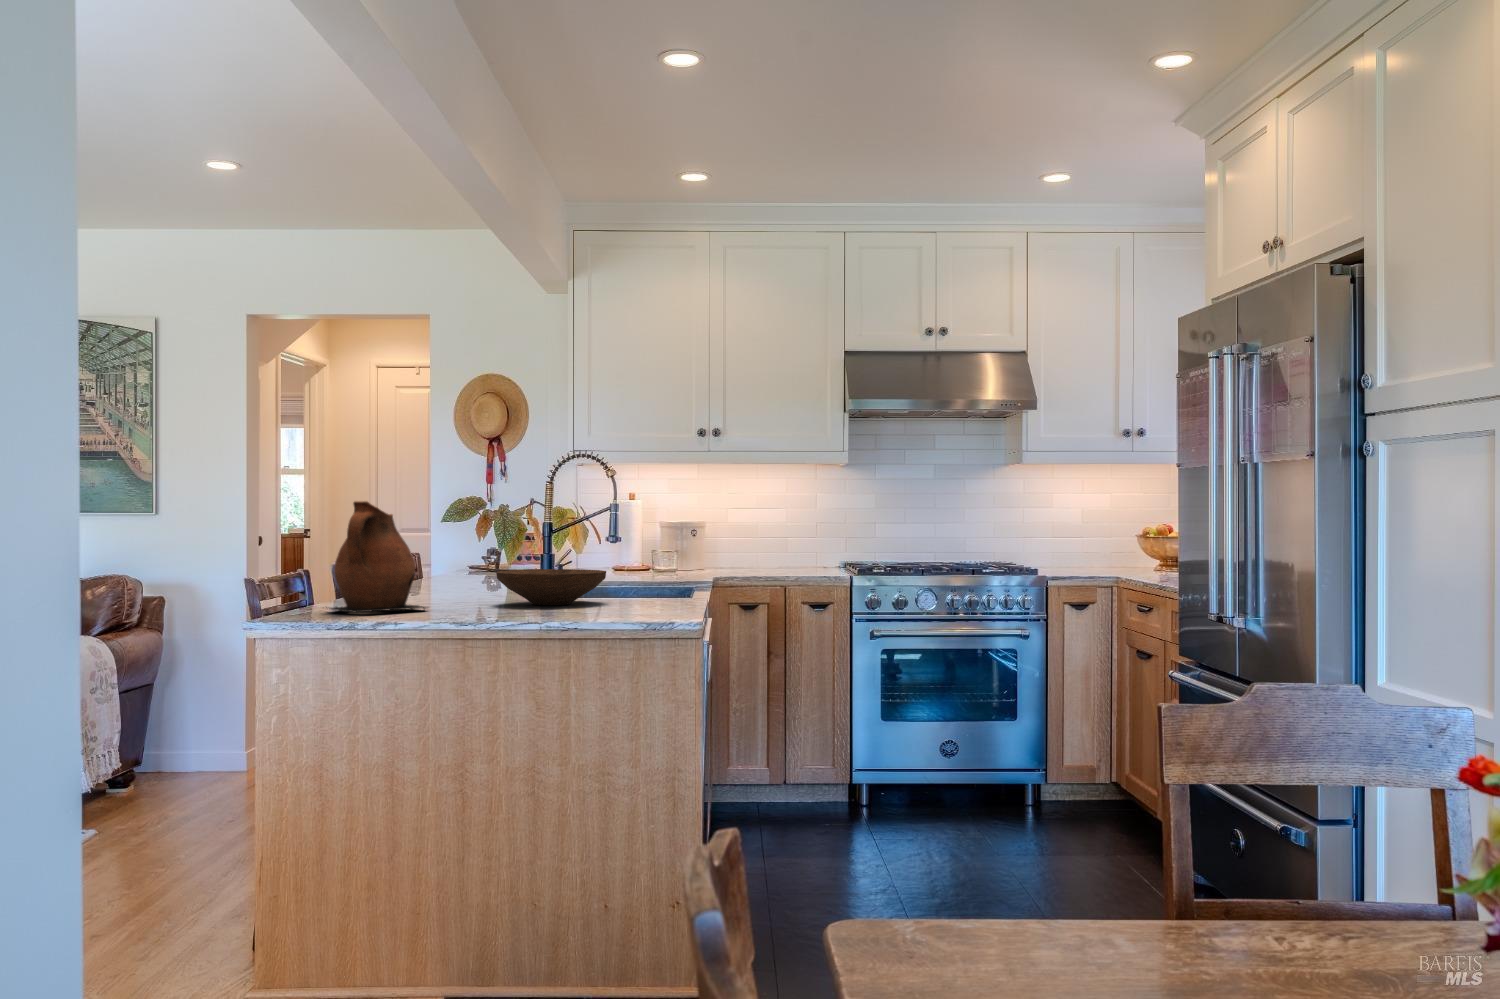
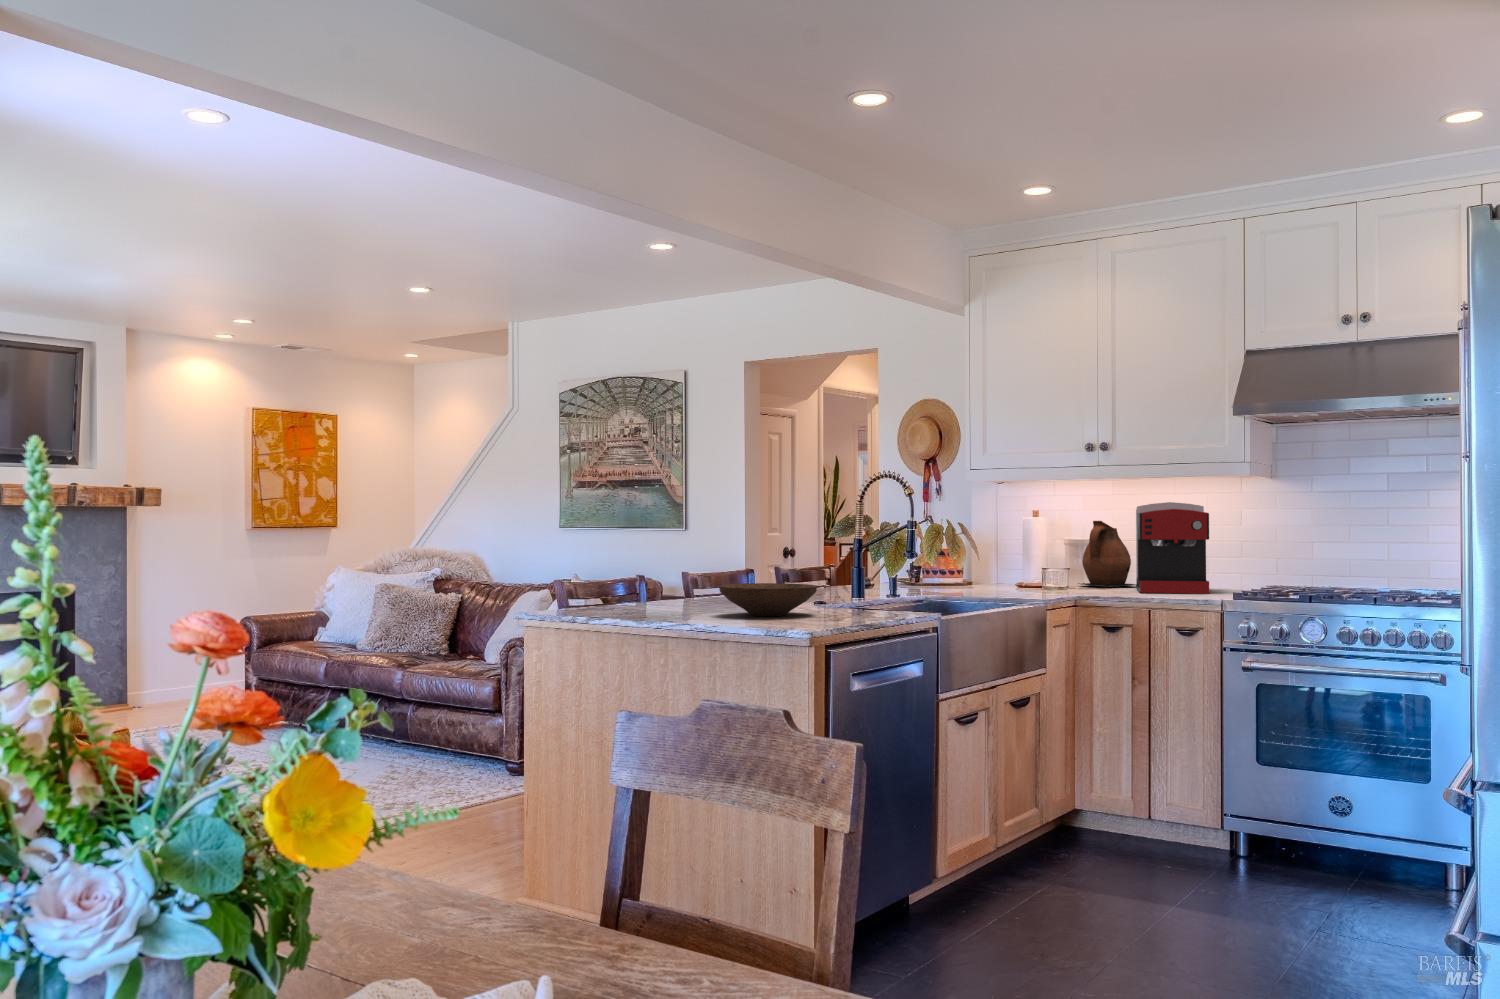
coffee maker: none [747,487,826,572] -> present [1136,502,1209,594]
ceramic pitcher: present [326,501,428,612] -> present [1079,521,1136,586]

